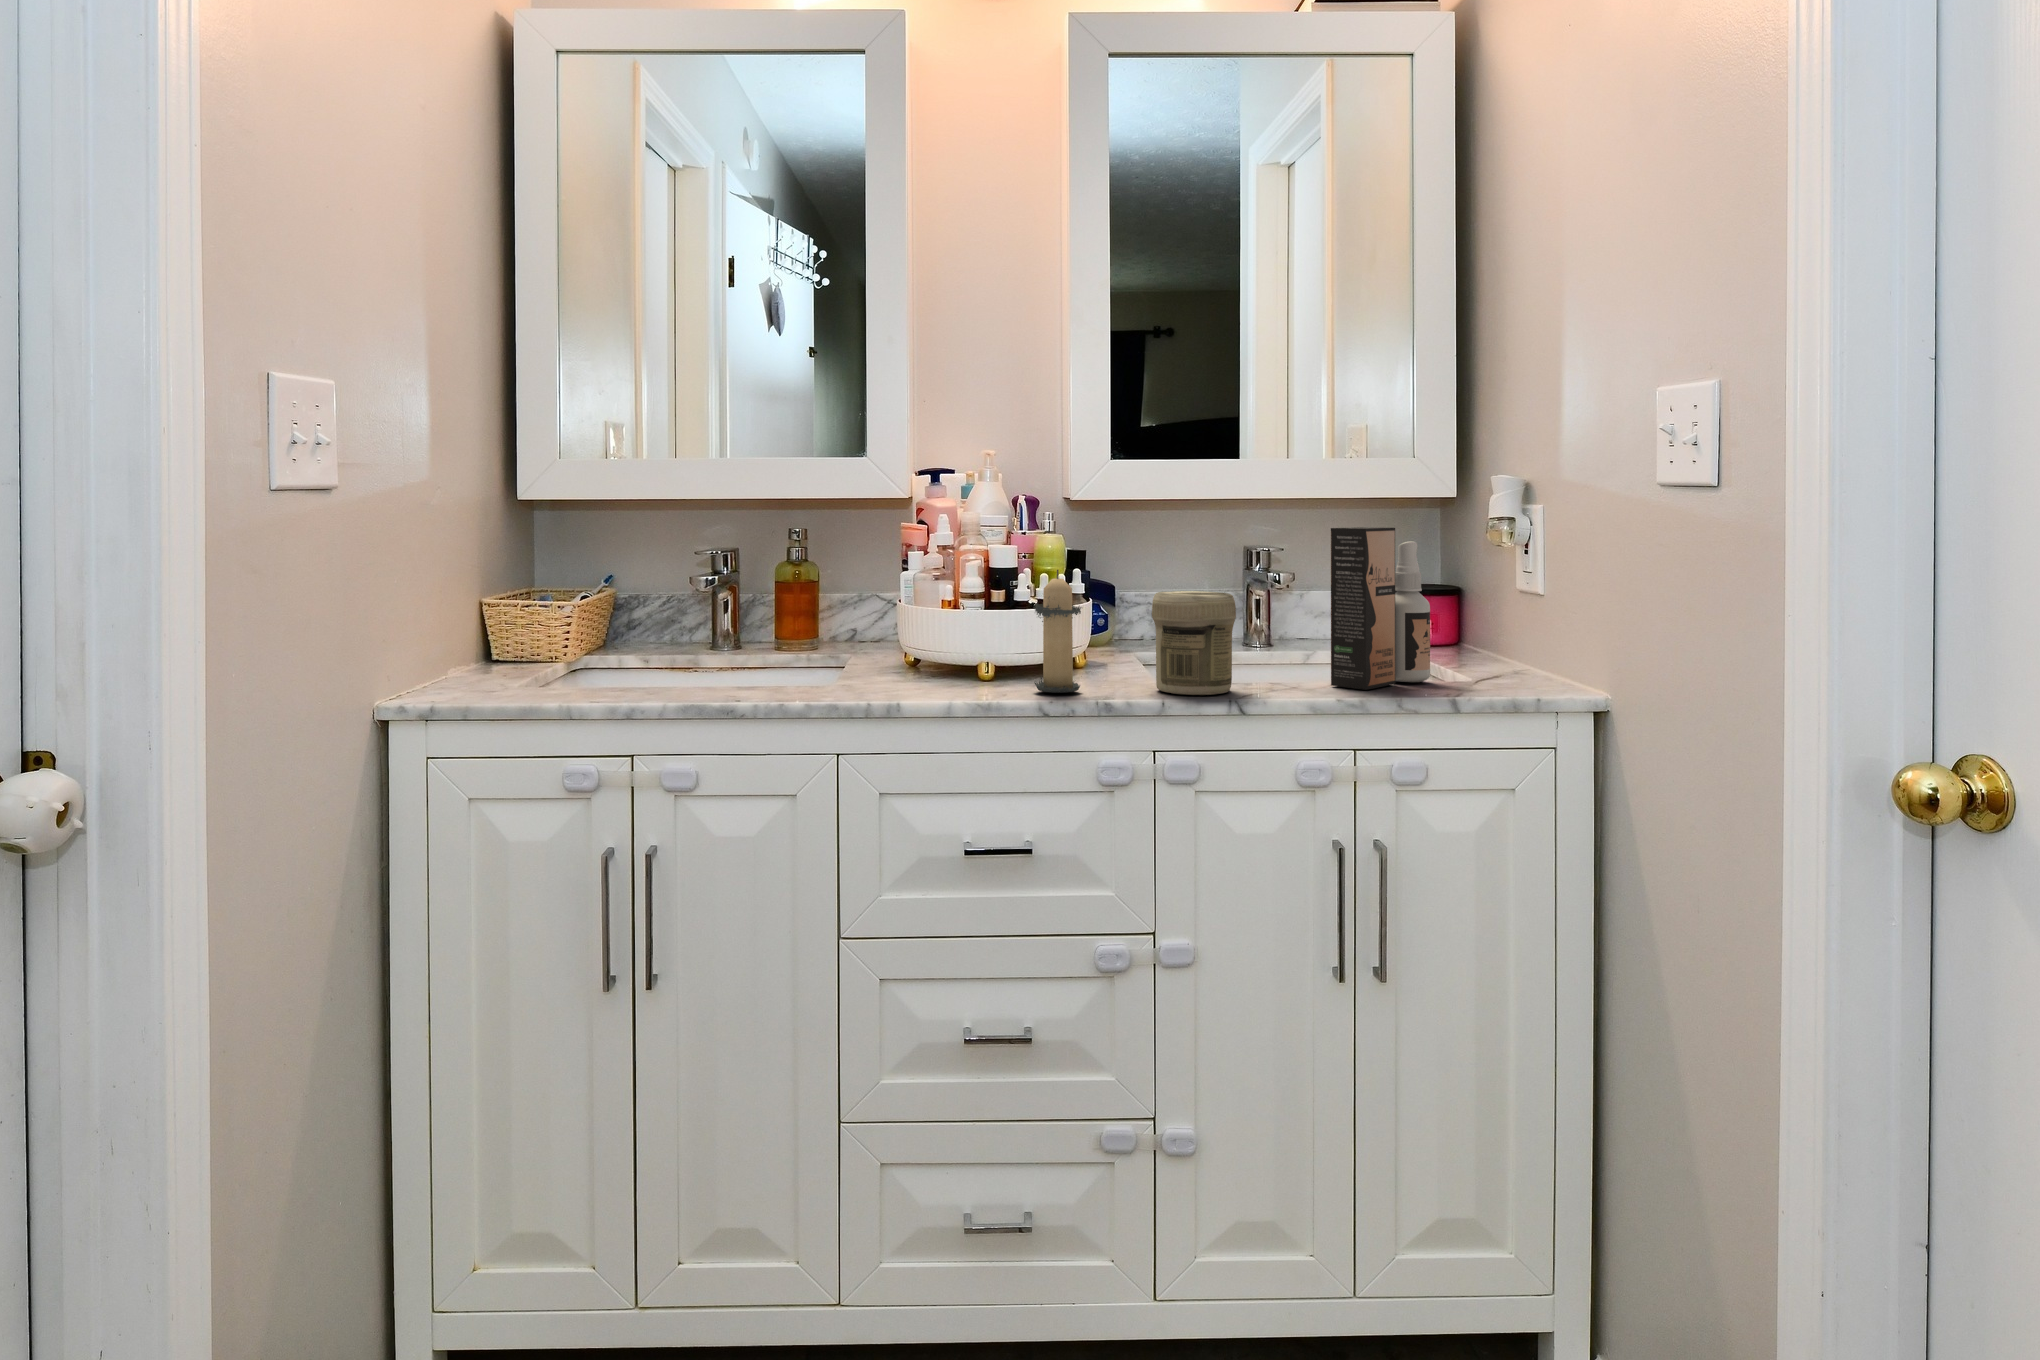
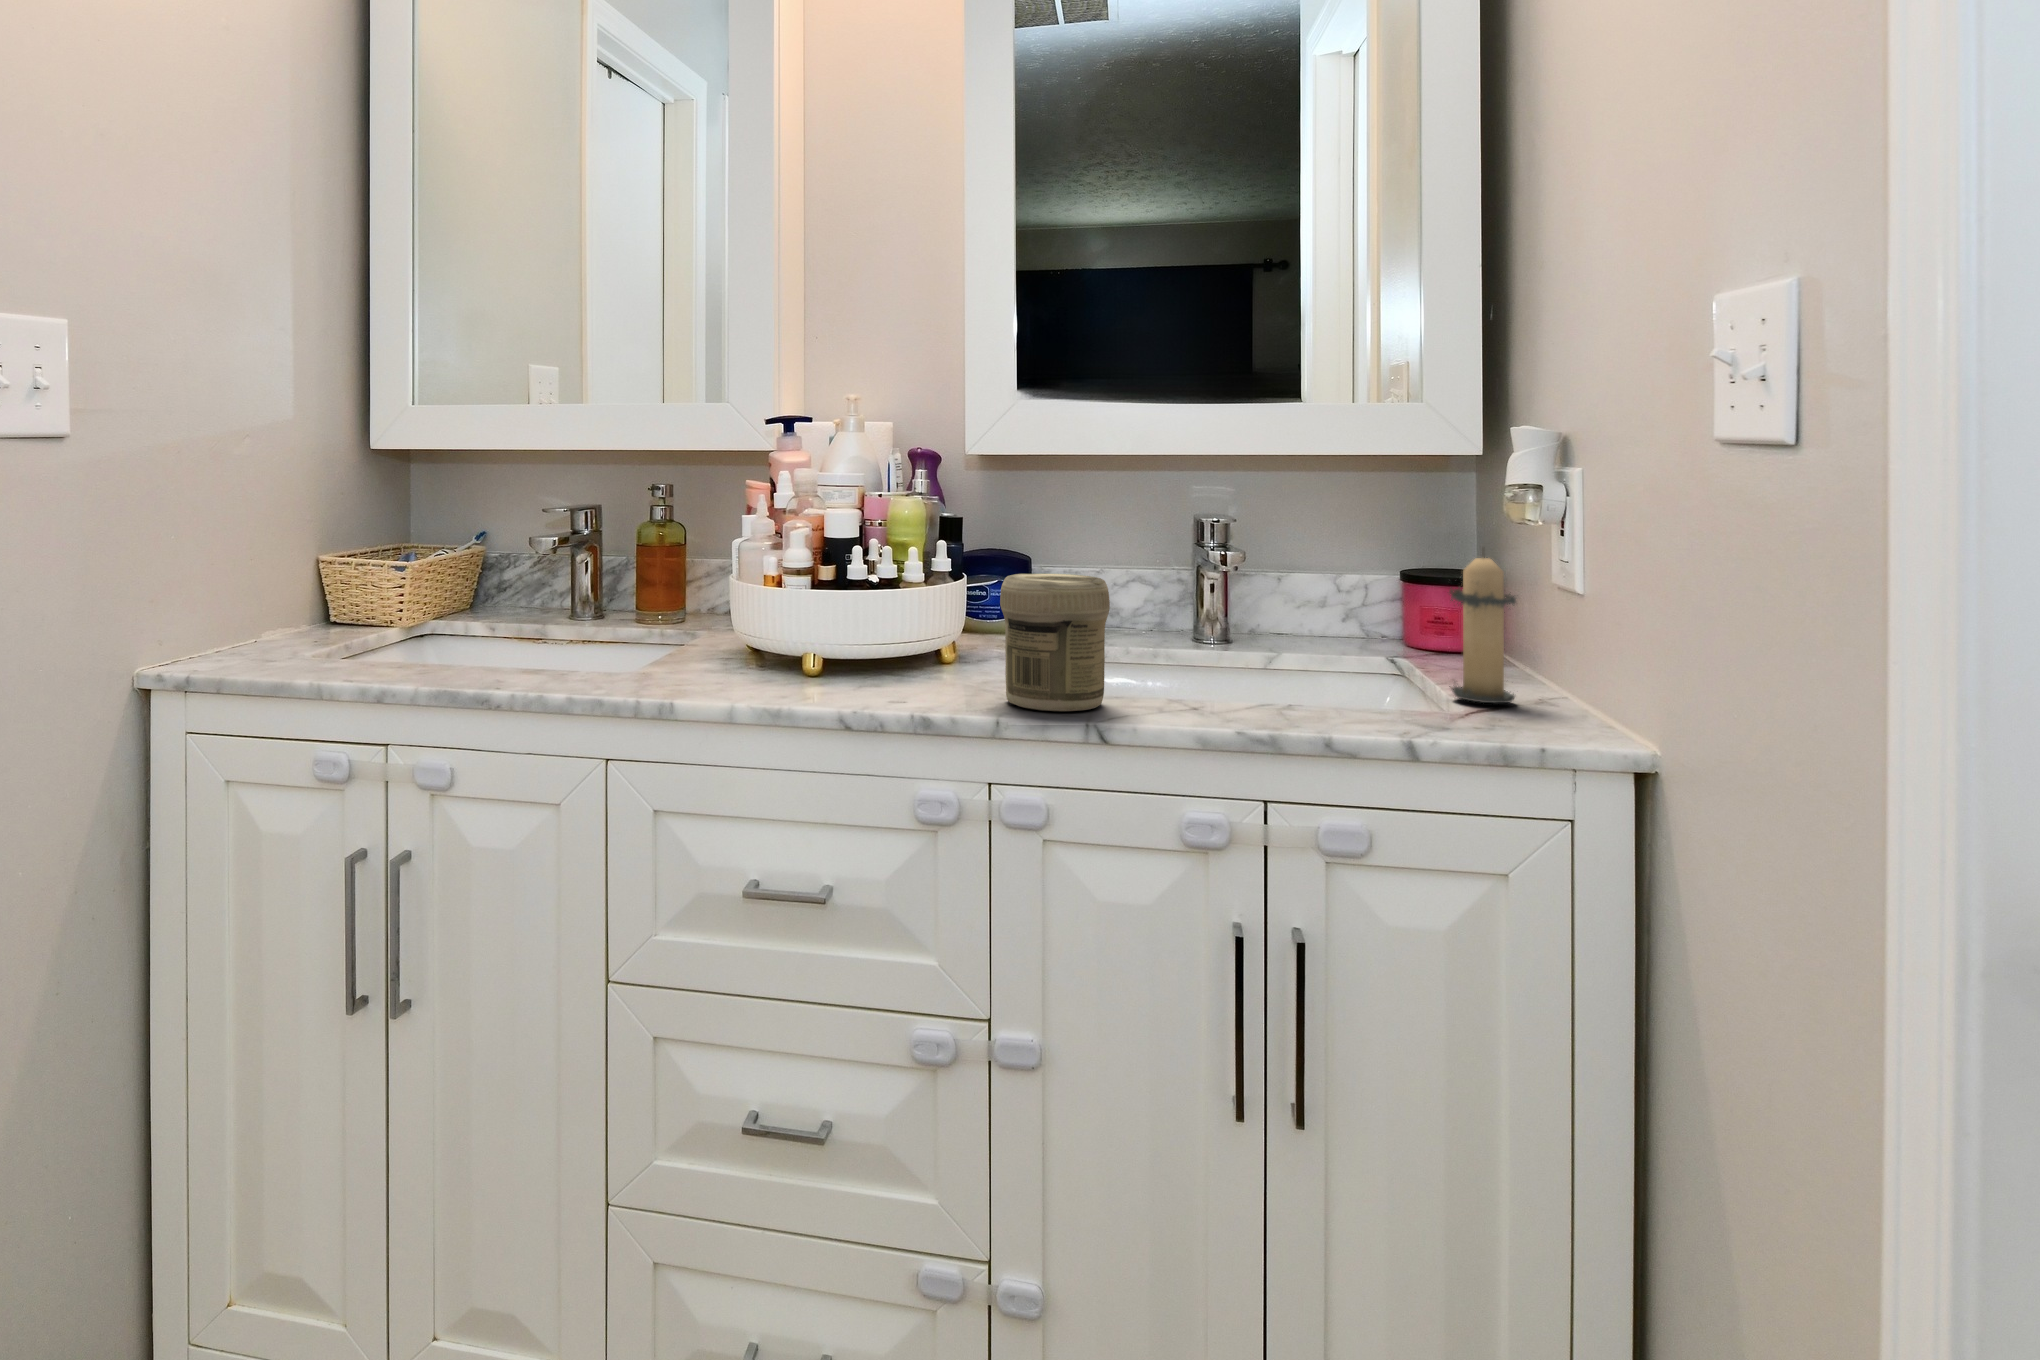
spray bottle: present [1331,527,1430,690] -> none [1248,494,1398,715]
candle: present [1034,570,1082,693] -> present [1449,549,1516,703]

